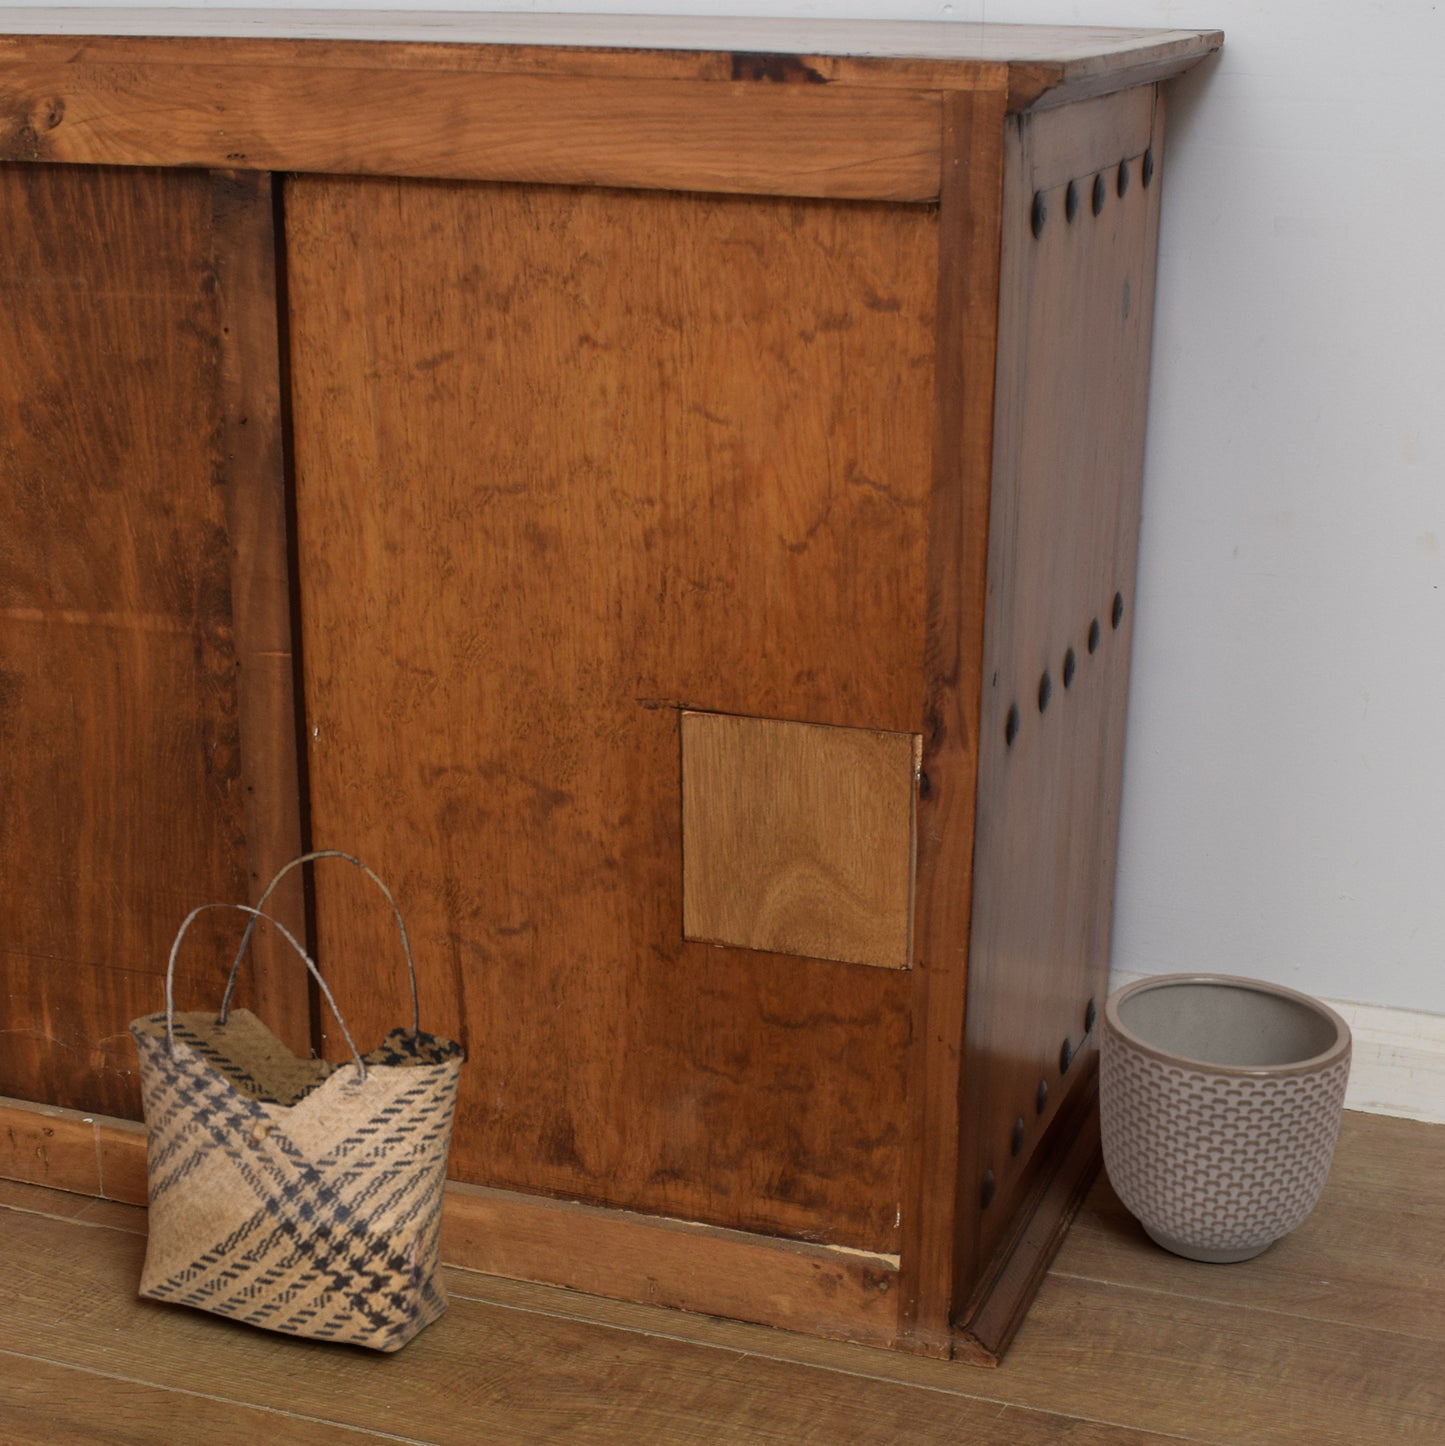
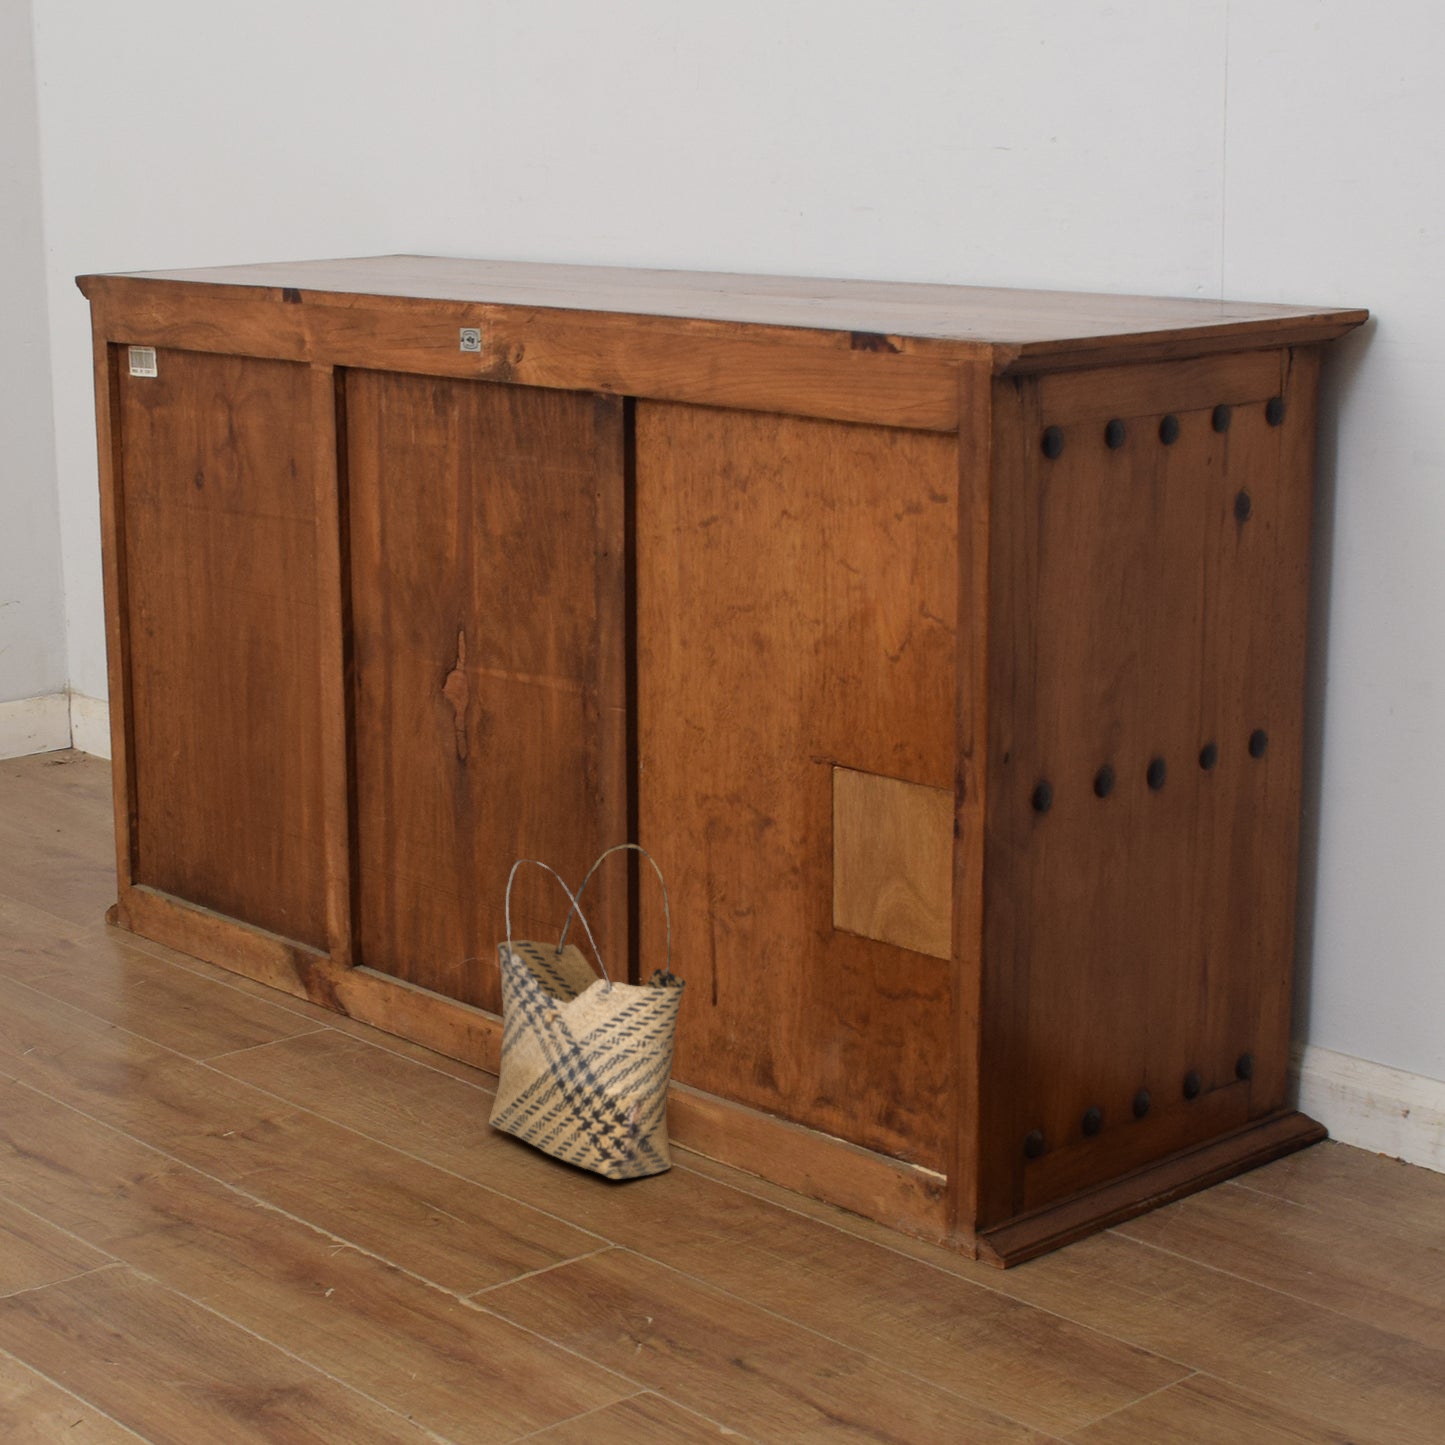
planter: present [1100,973,1352,1263] -> none [1165,1025,1362,1251]

